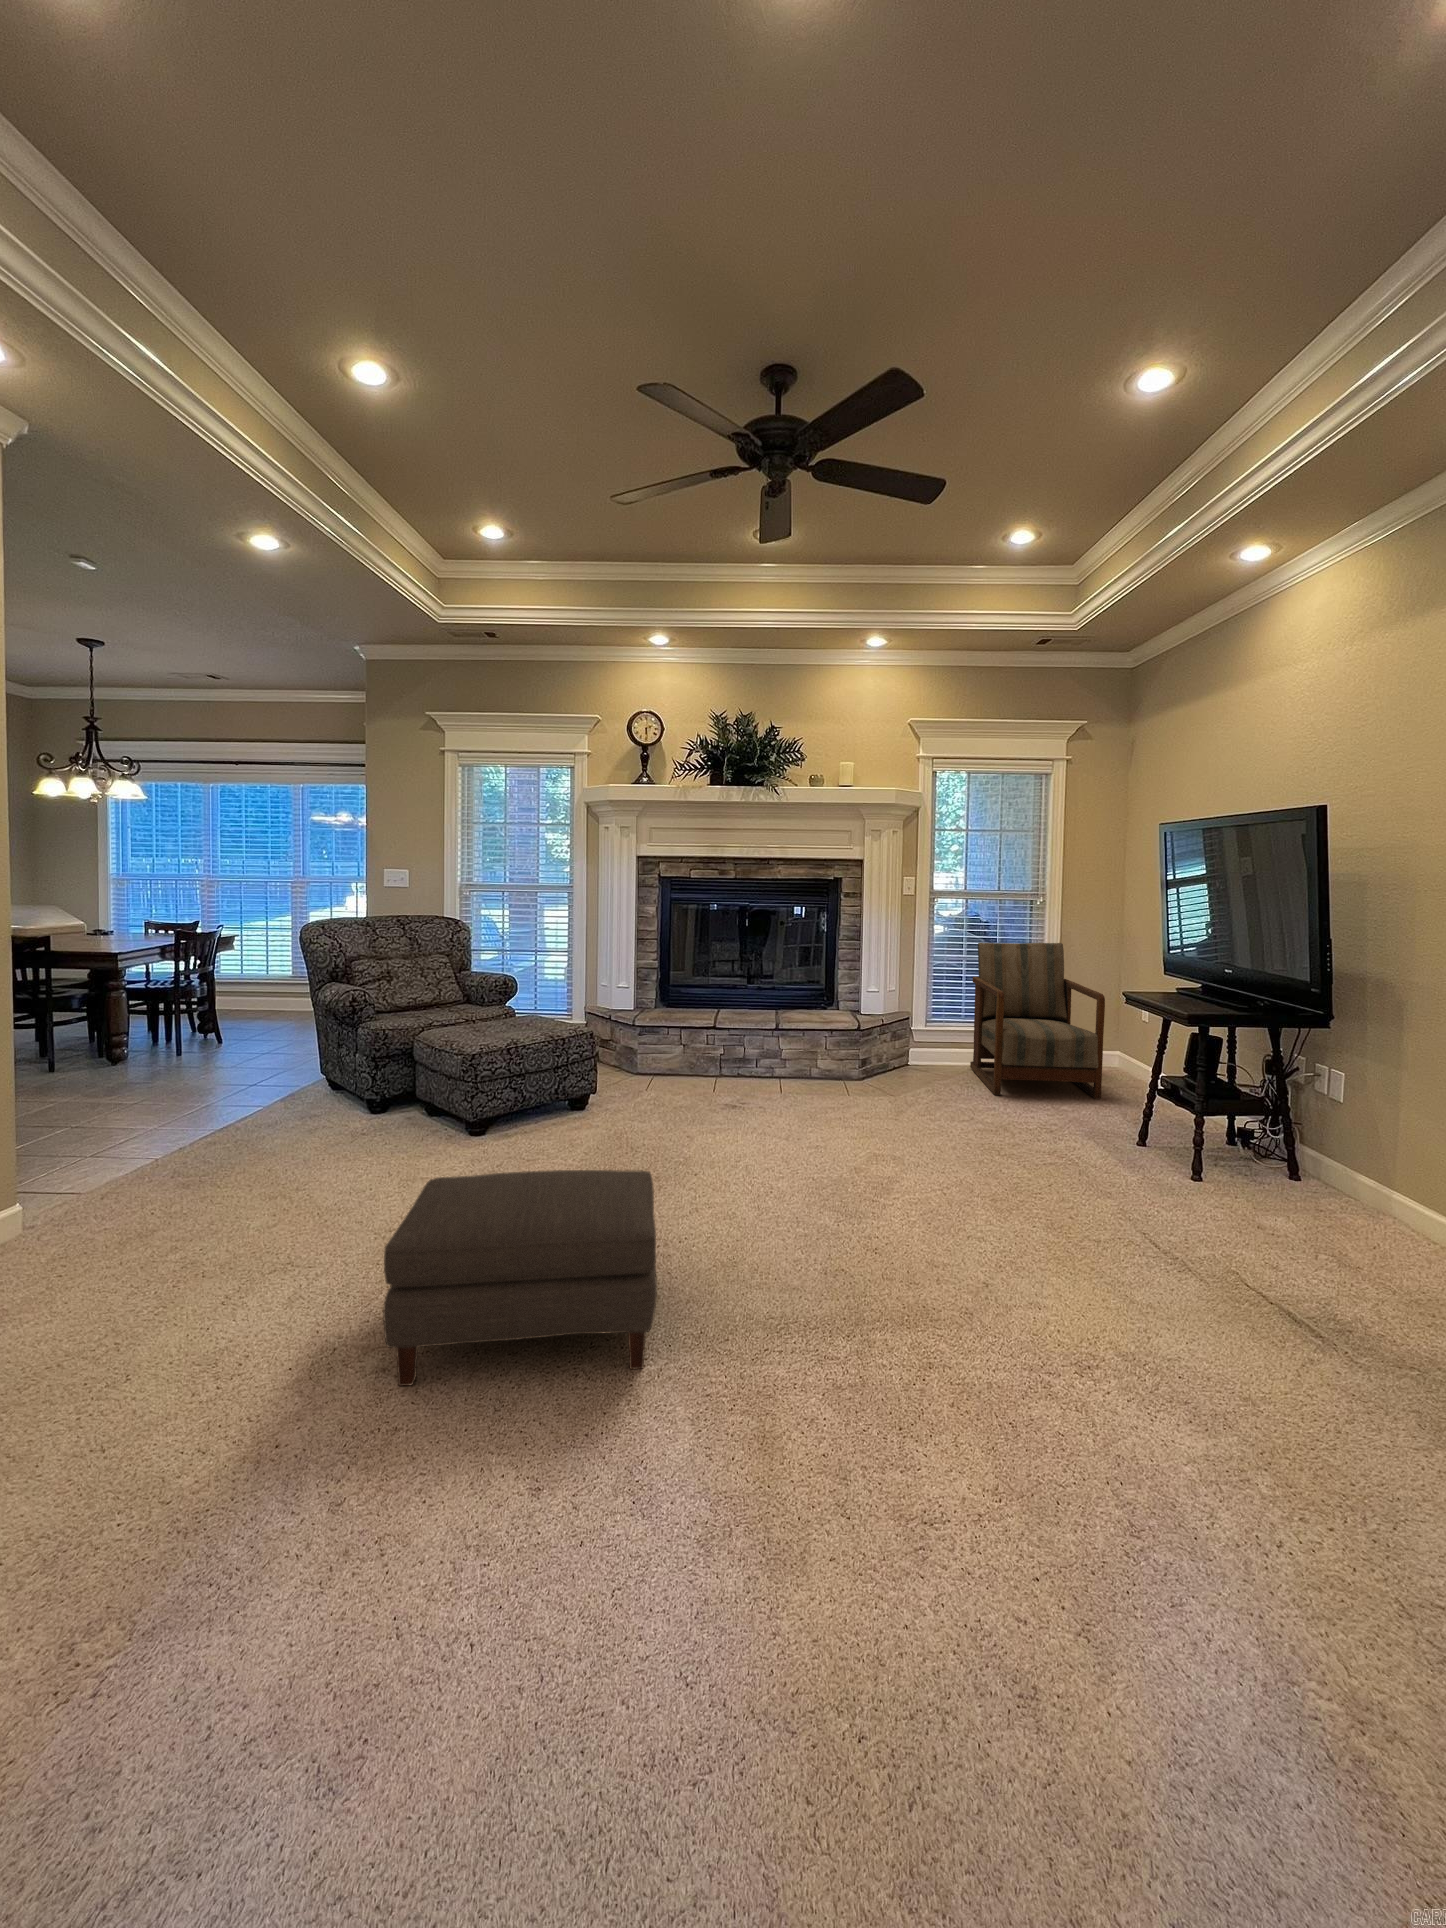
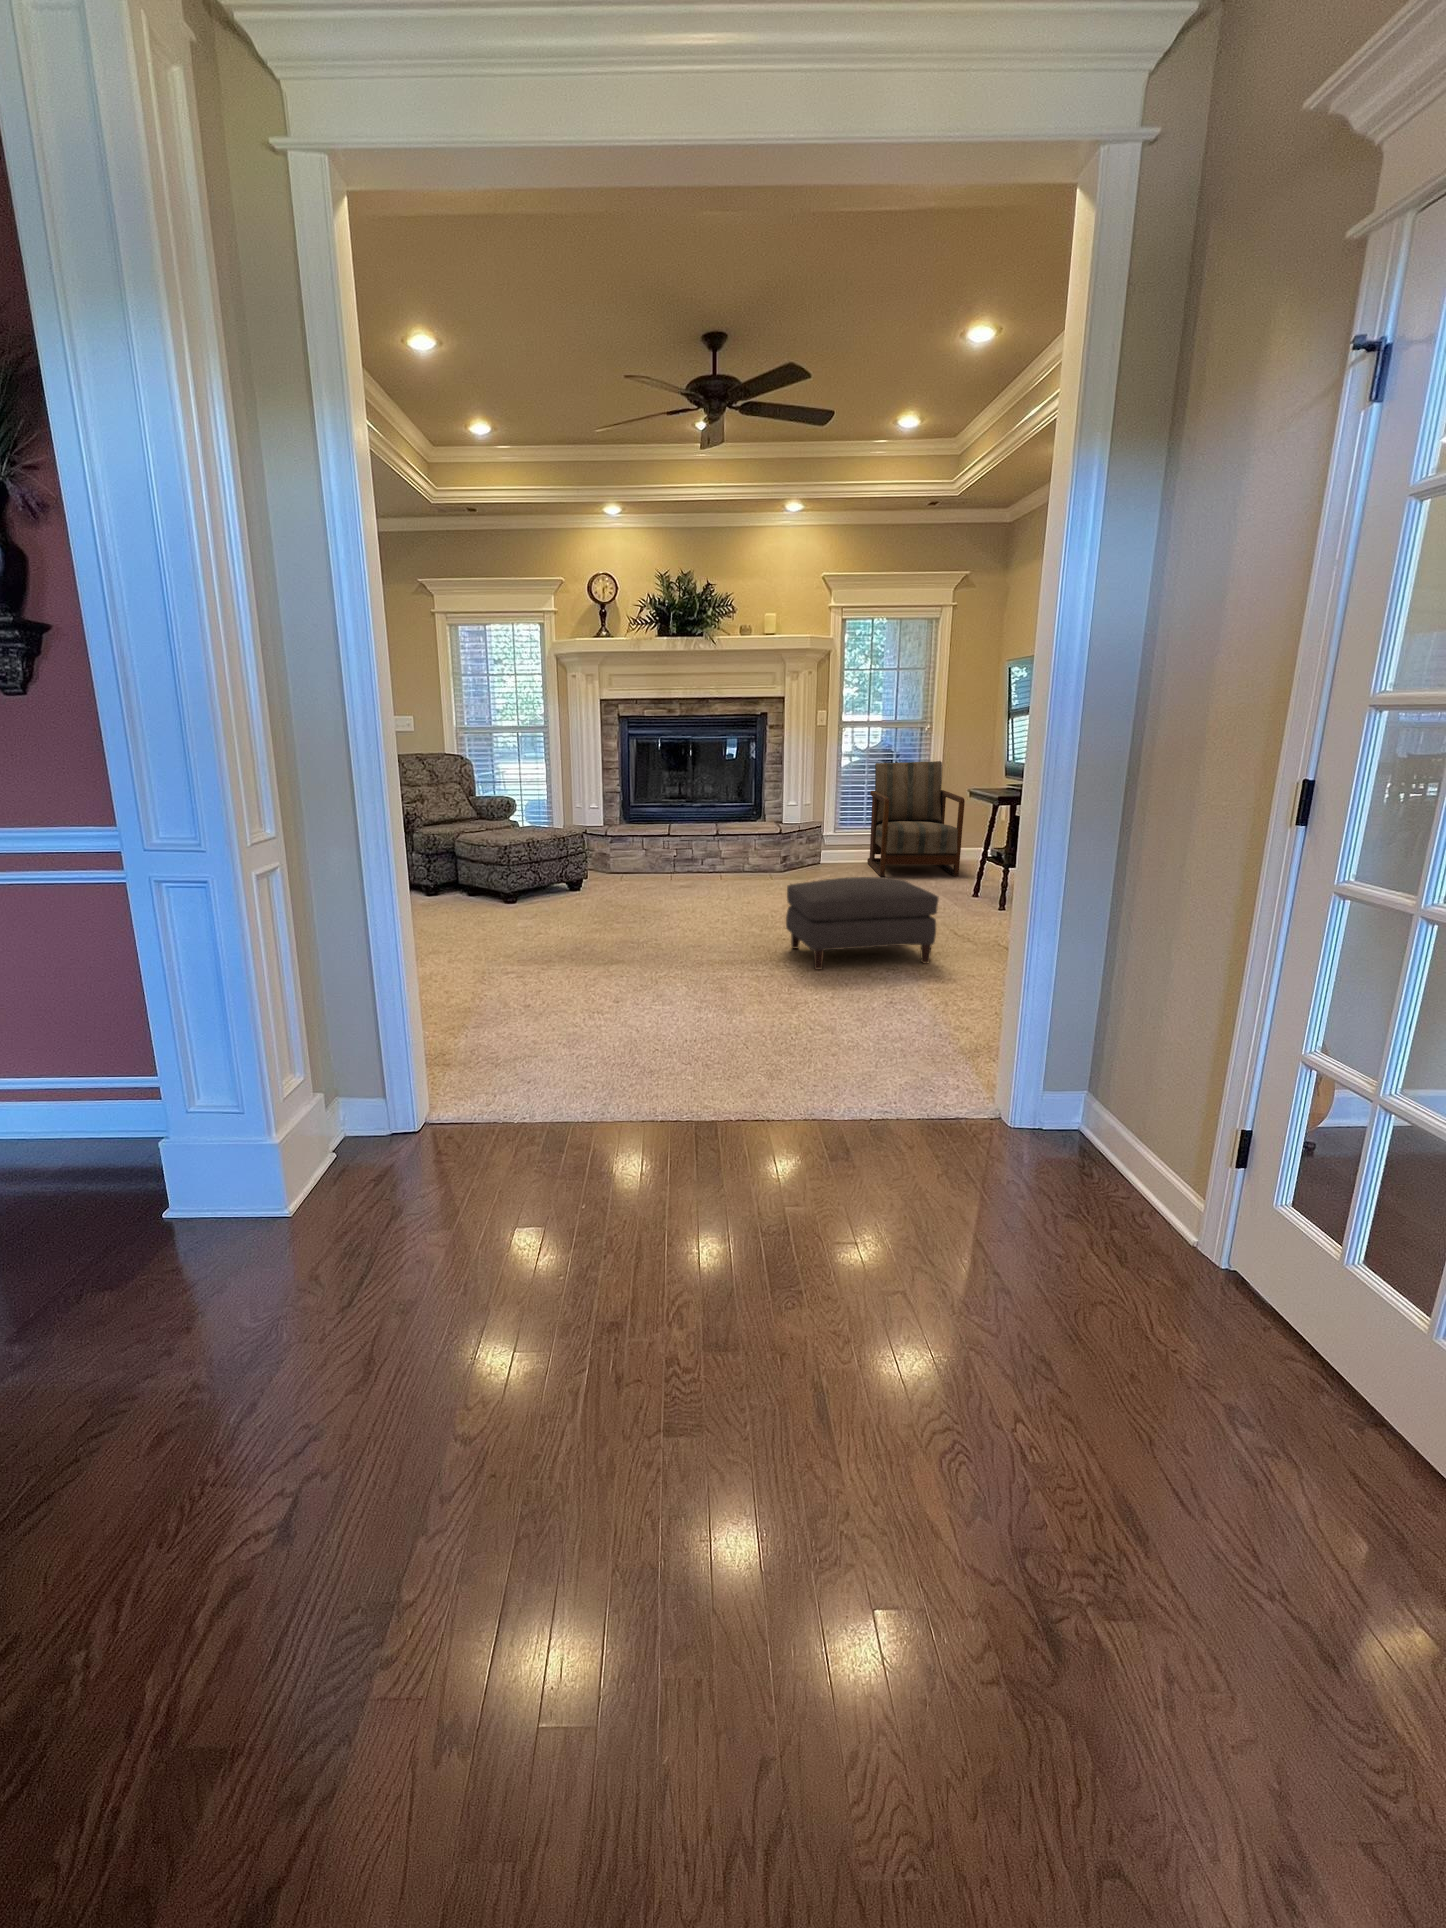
ottoman: present [383,1170,657,1386] -> present [786,877,939,970]

